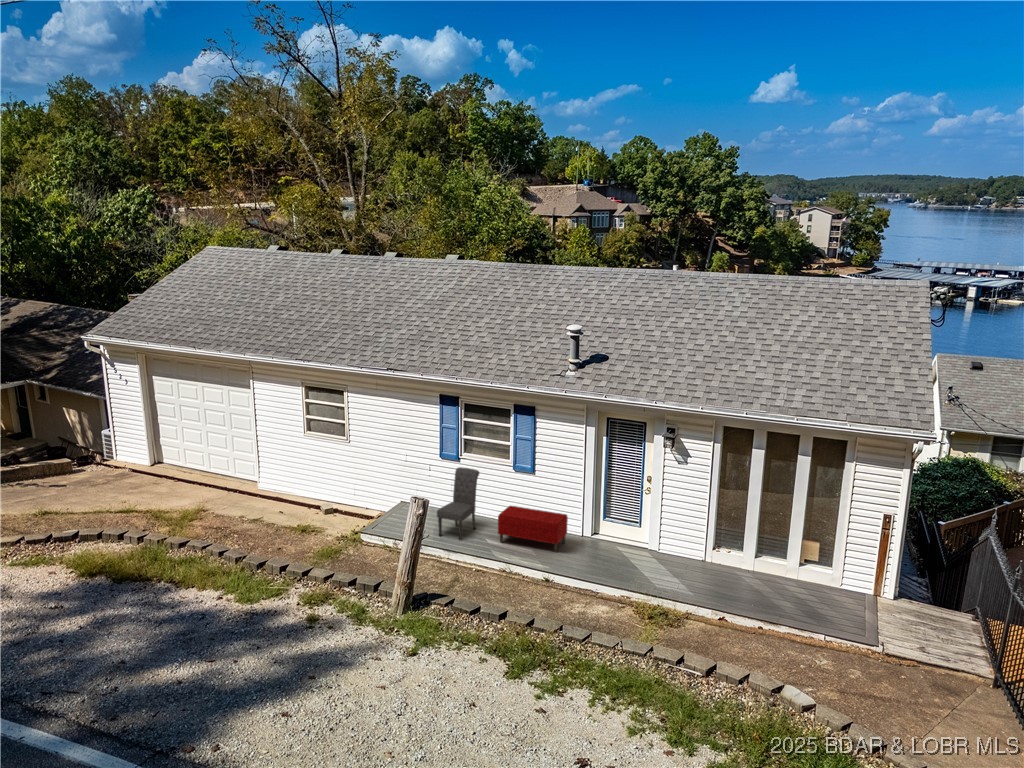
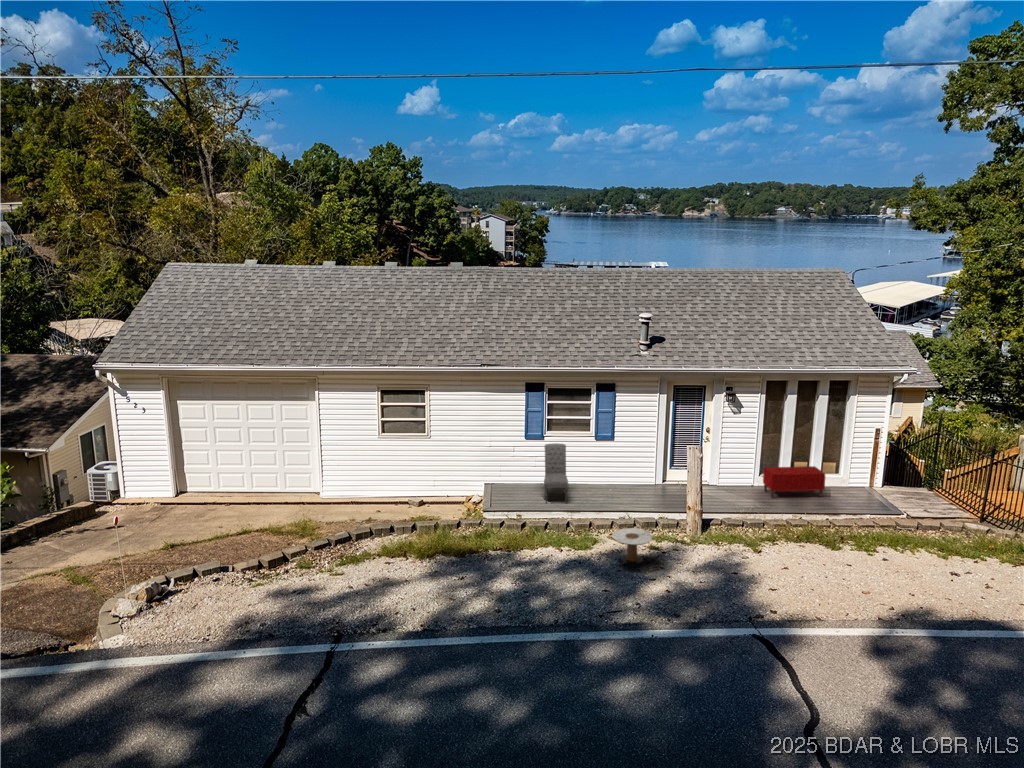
bench: present [498,506,568,552] -> present [763,466,825,498]
side table: none [400,583,450,630] -> present [612,528,652,564]

